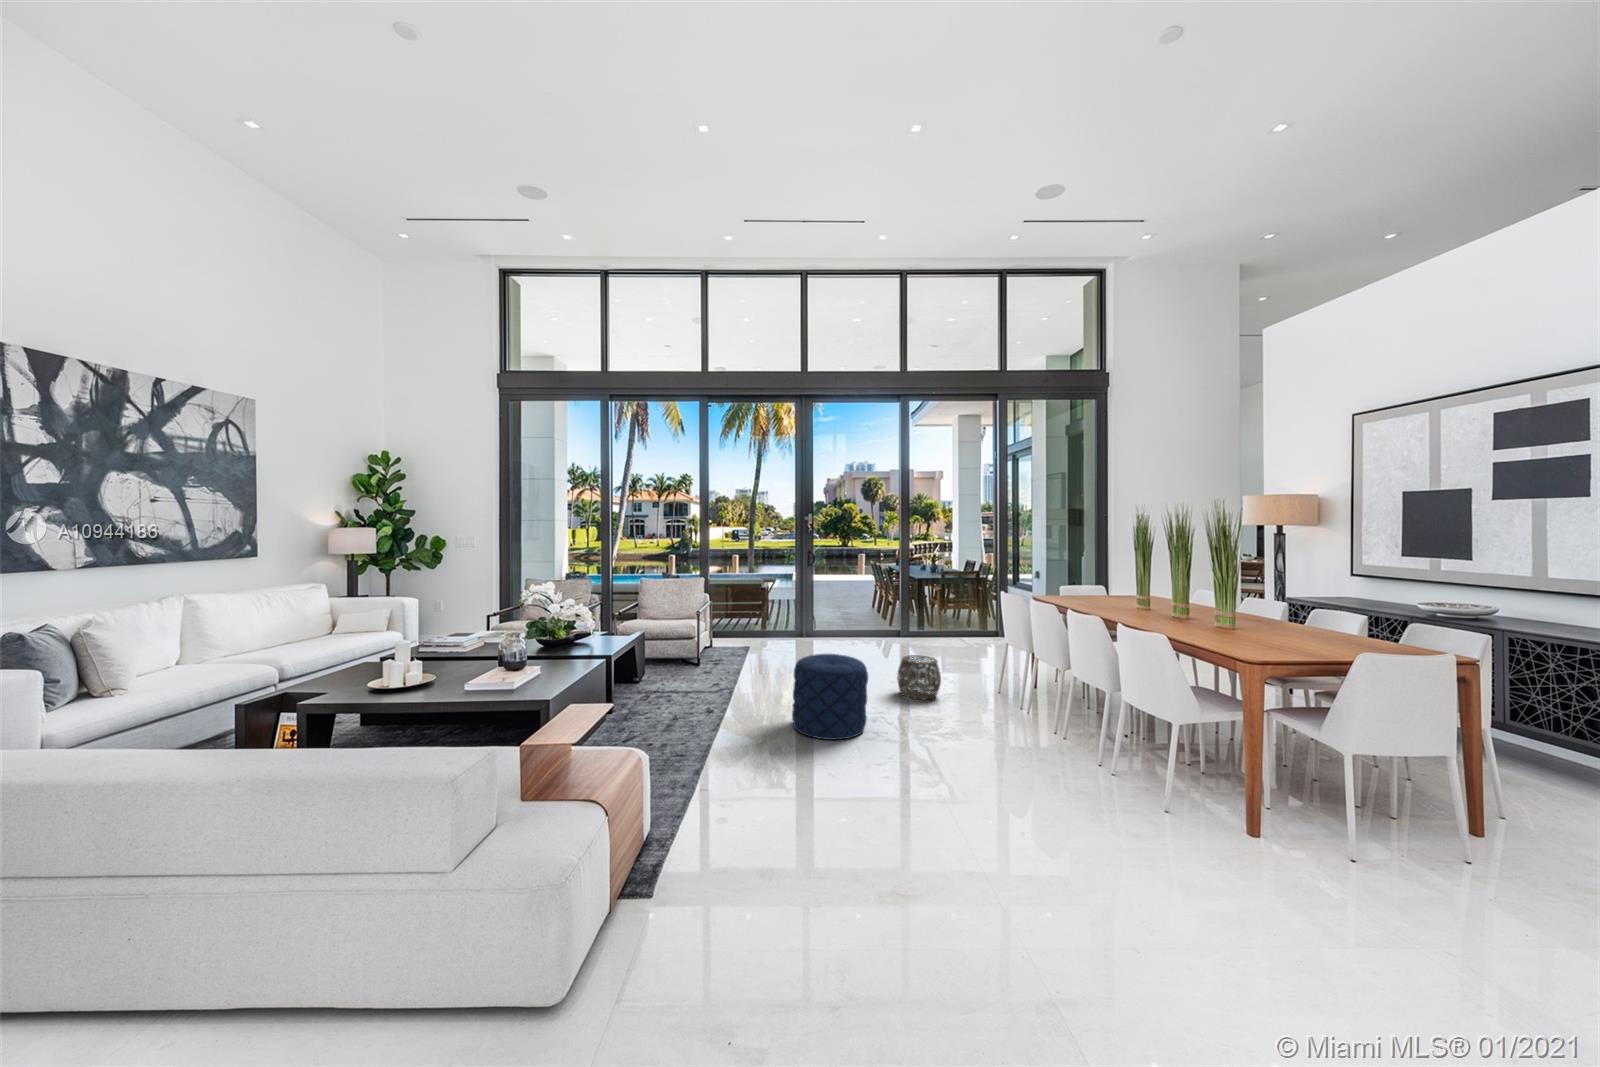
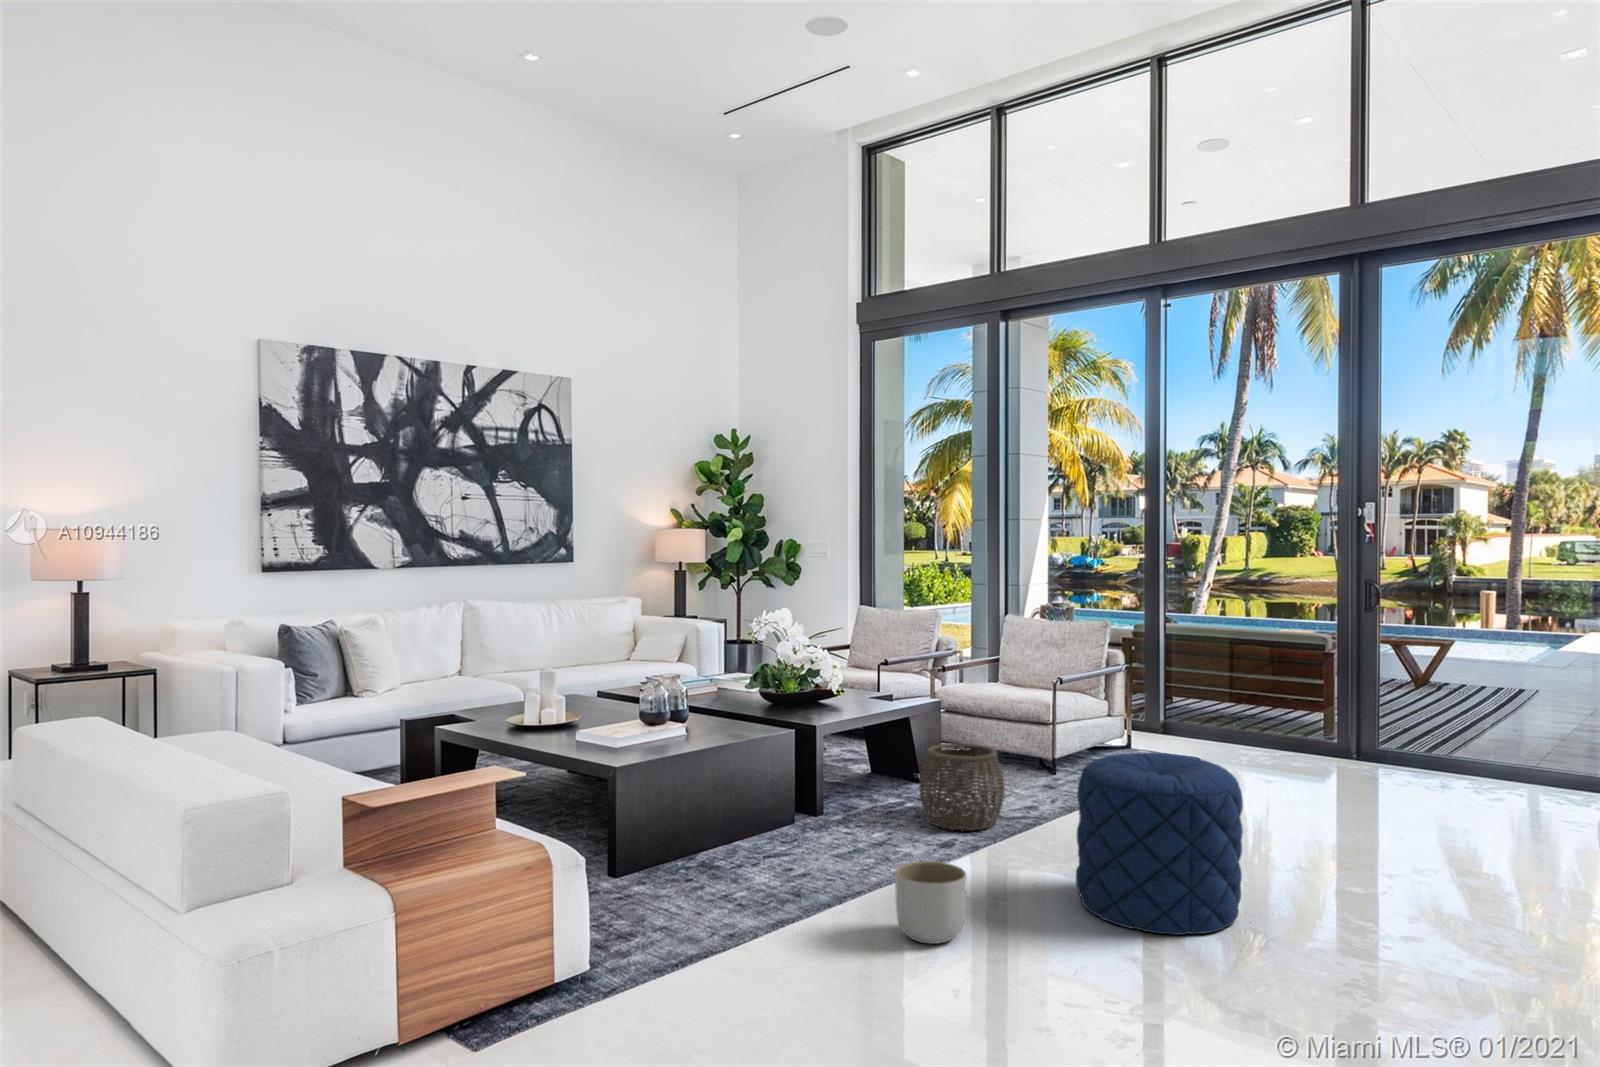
woven basket: present [897,655,941,700] -> present [919,743,1005,831]
planter: none [752,728,789,773] -> present [895,861,966,944]

